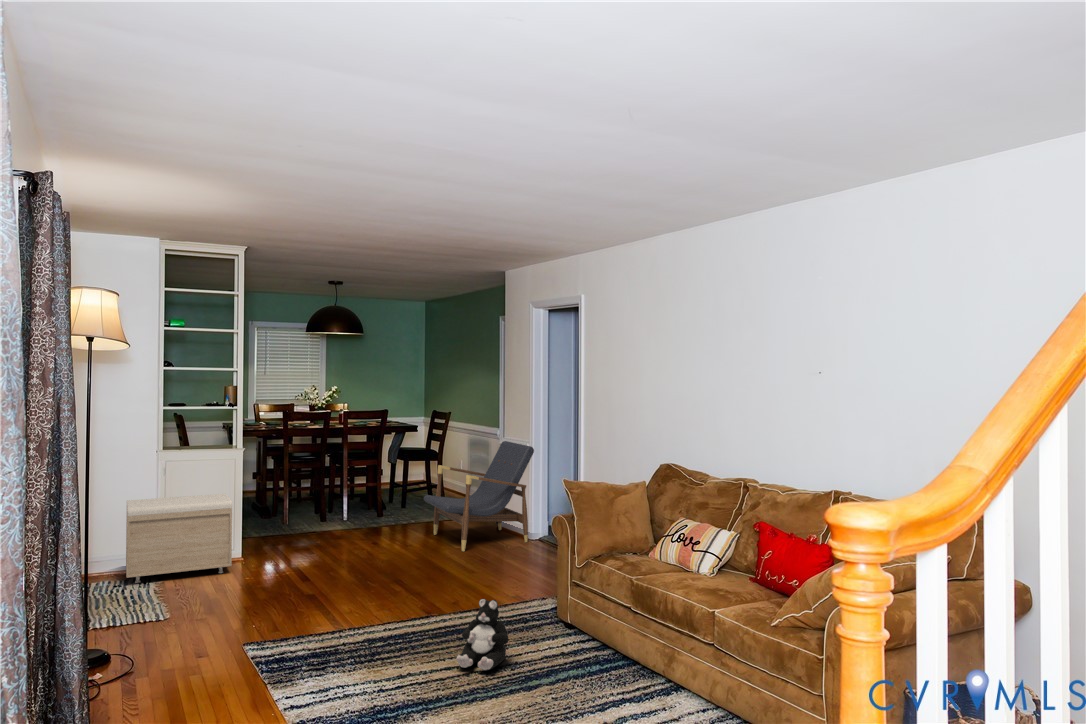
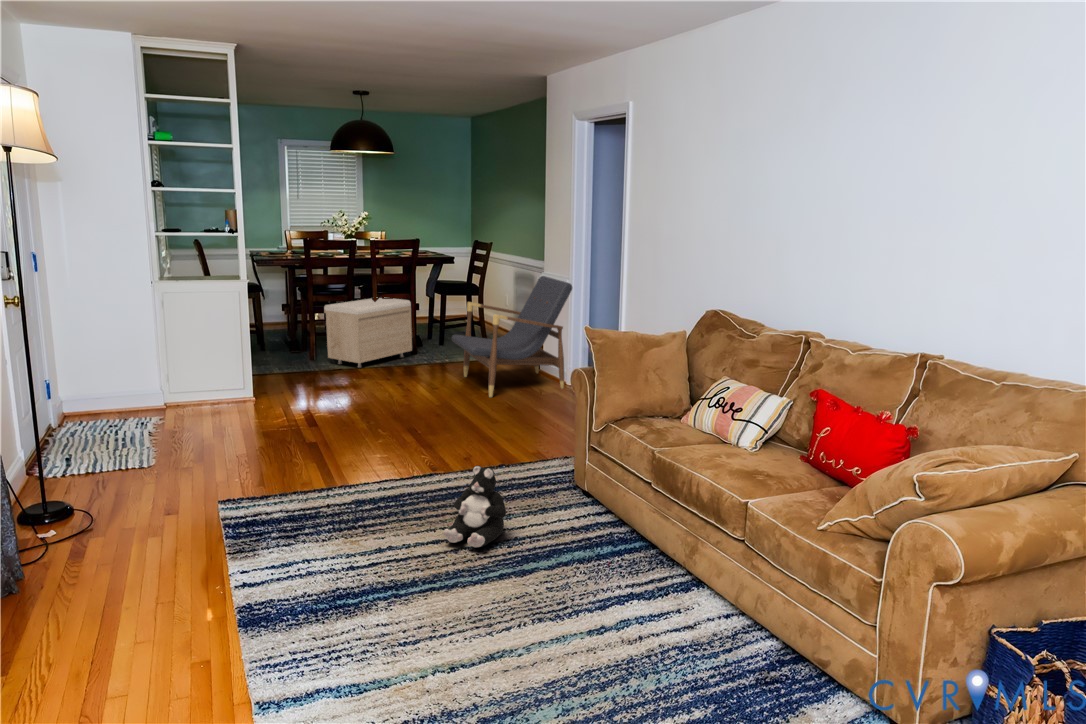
storage bench: present [126,494,232,583] -> present [324,298,412,368]

